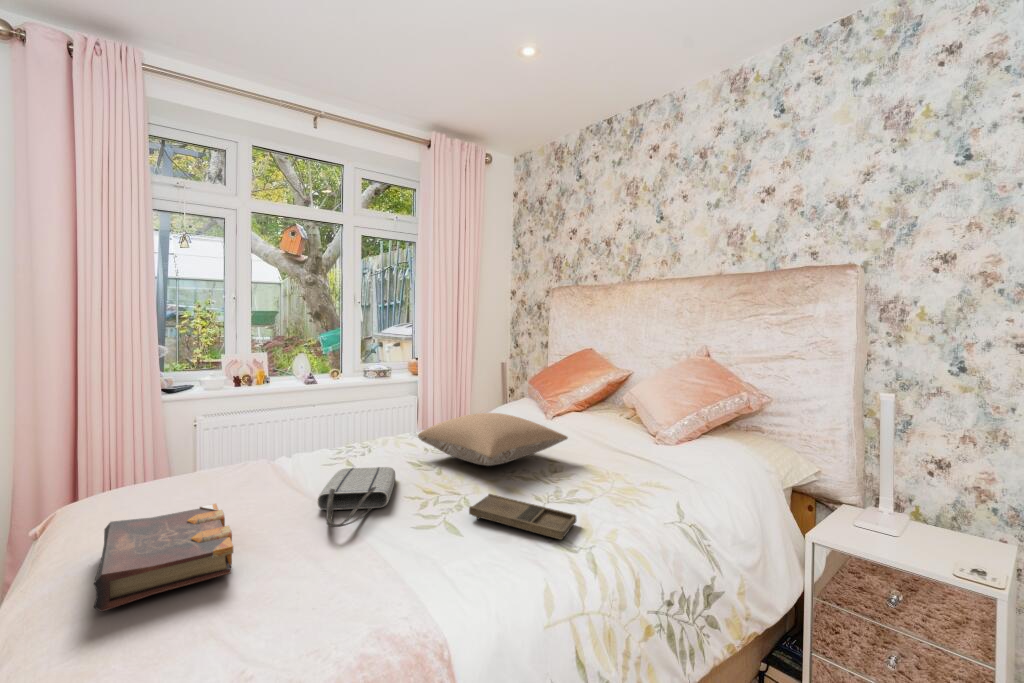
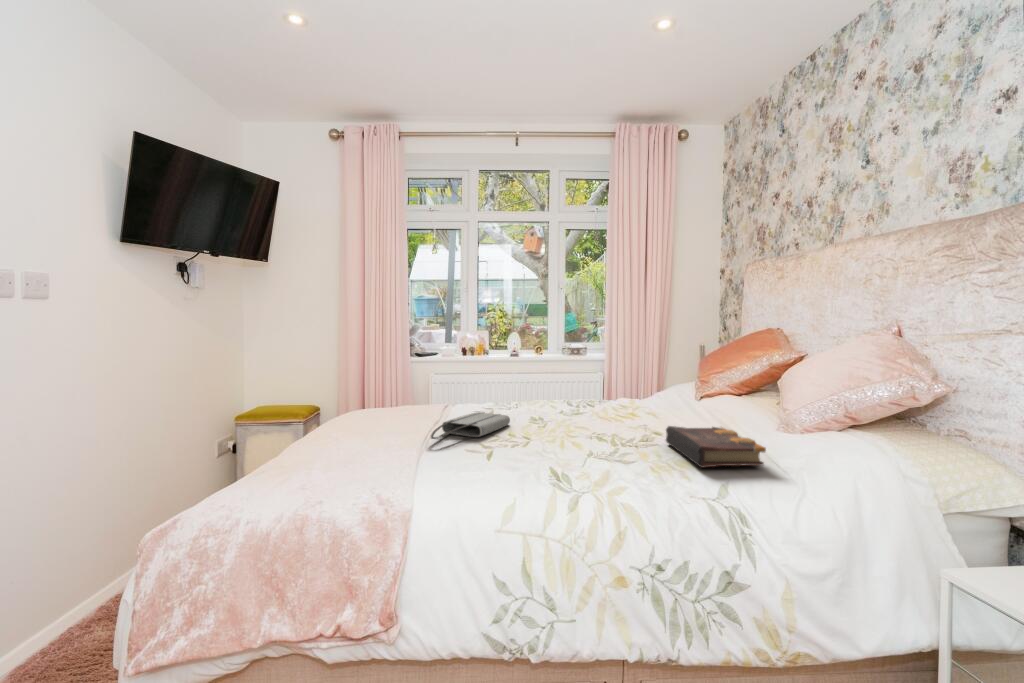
pillow: present [418,413,568,466] -> none [545,383,670,426]
tray: present [469,494,576,540] -> none [522,440,596,476]
book: present [94,504,233,612] -> present [666,426,766,467]

